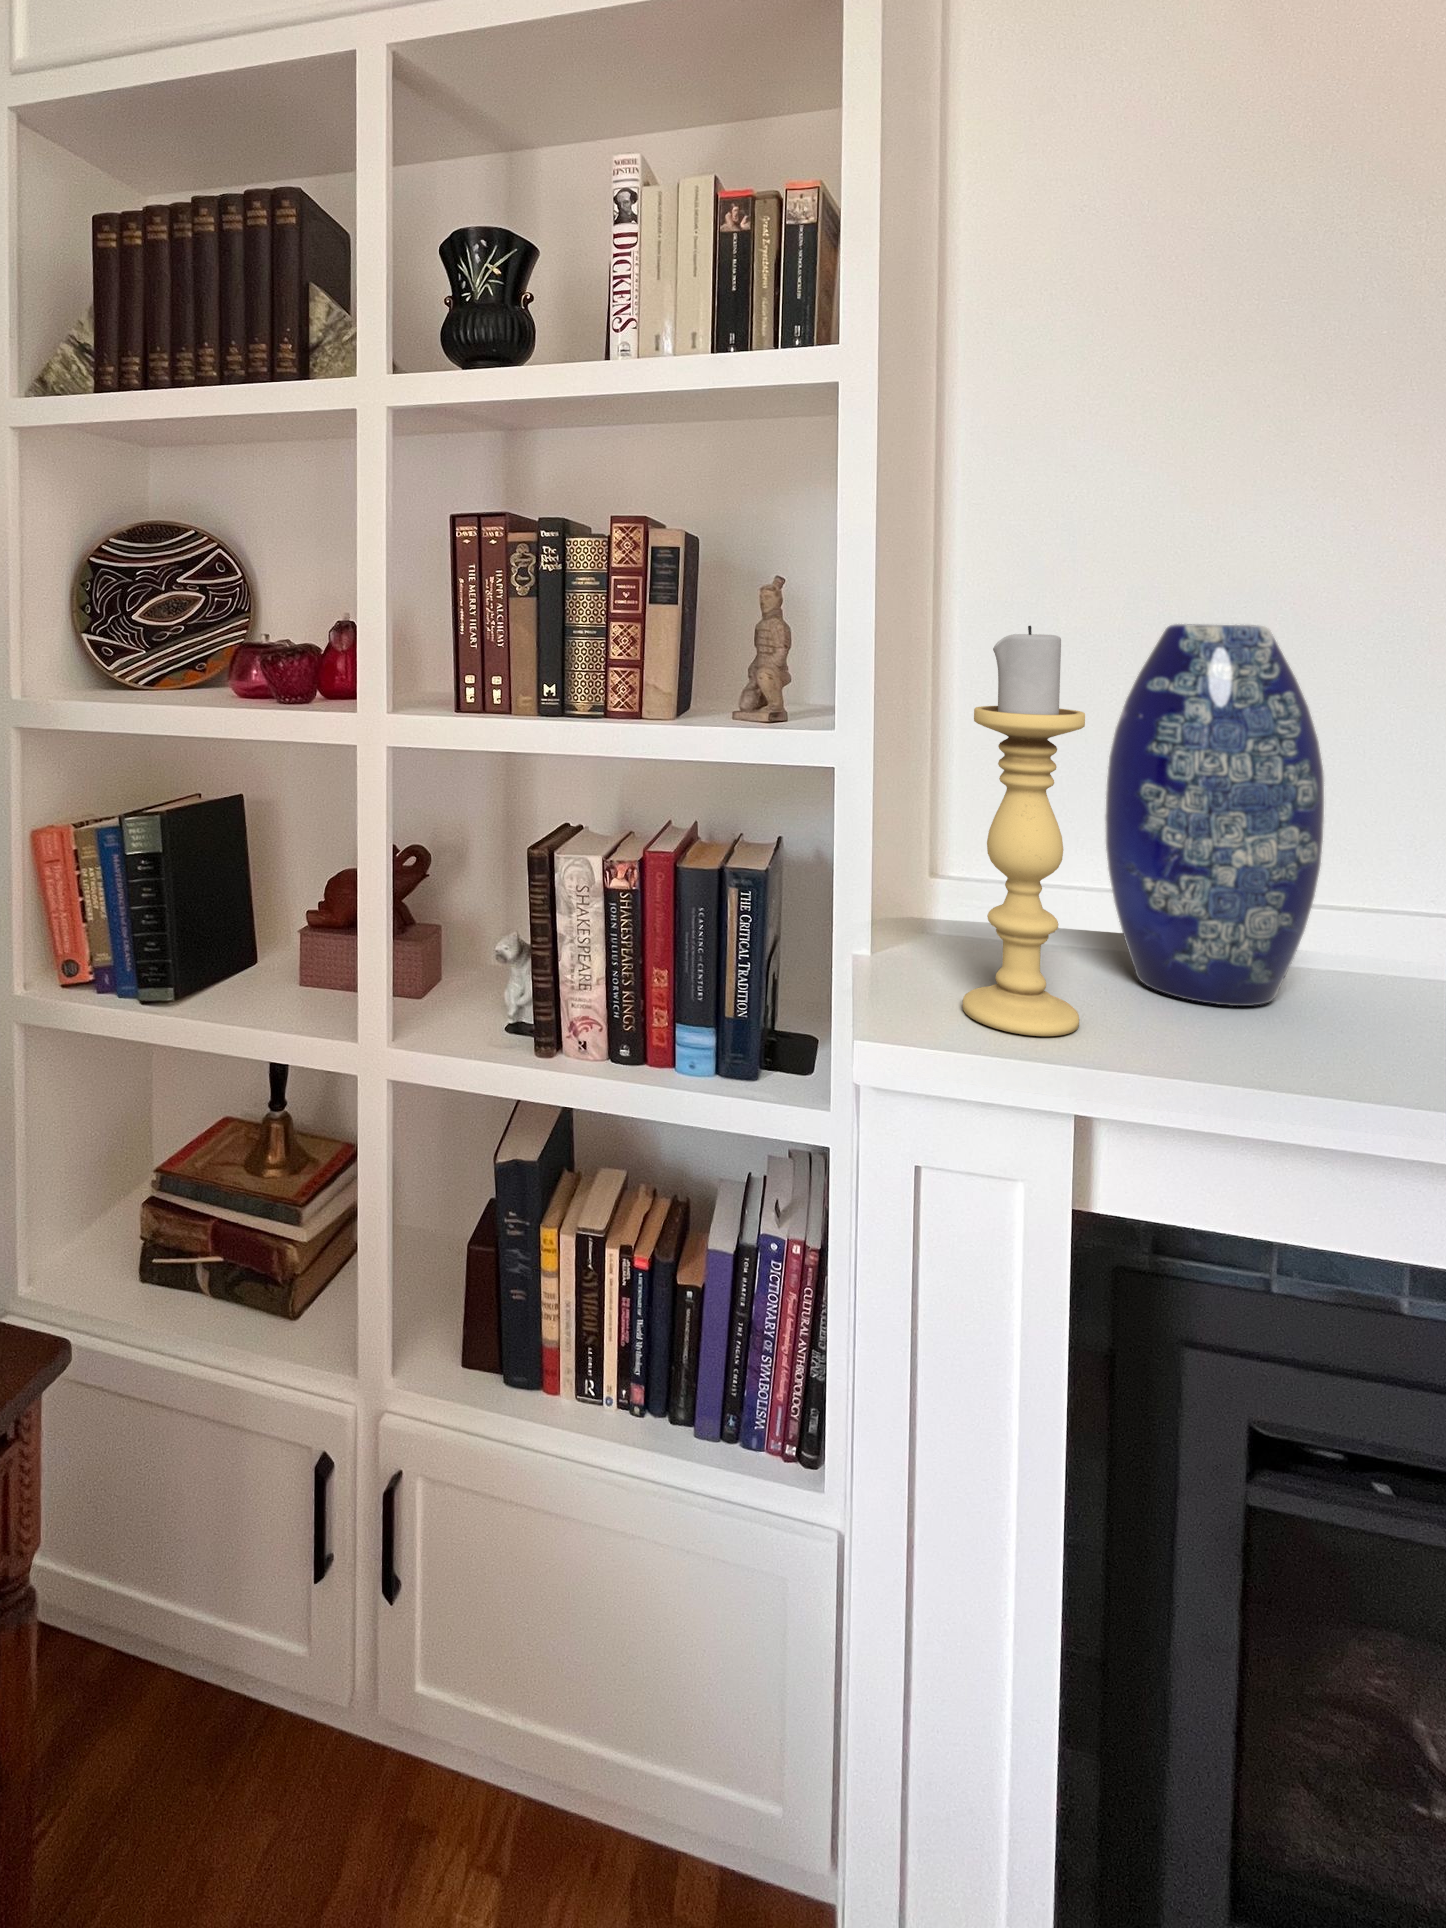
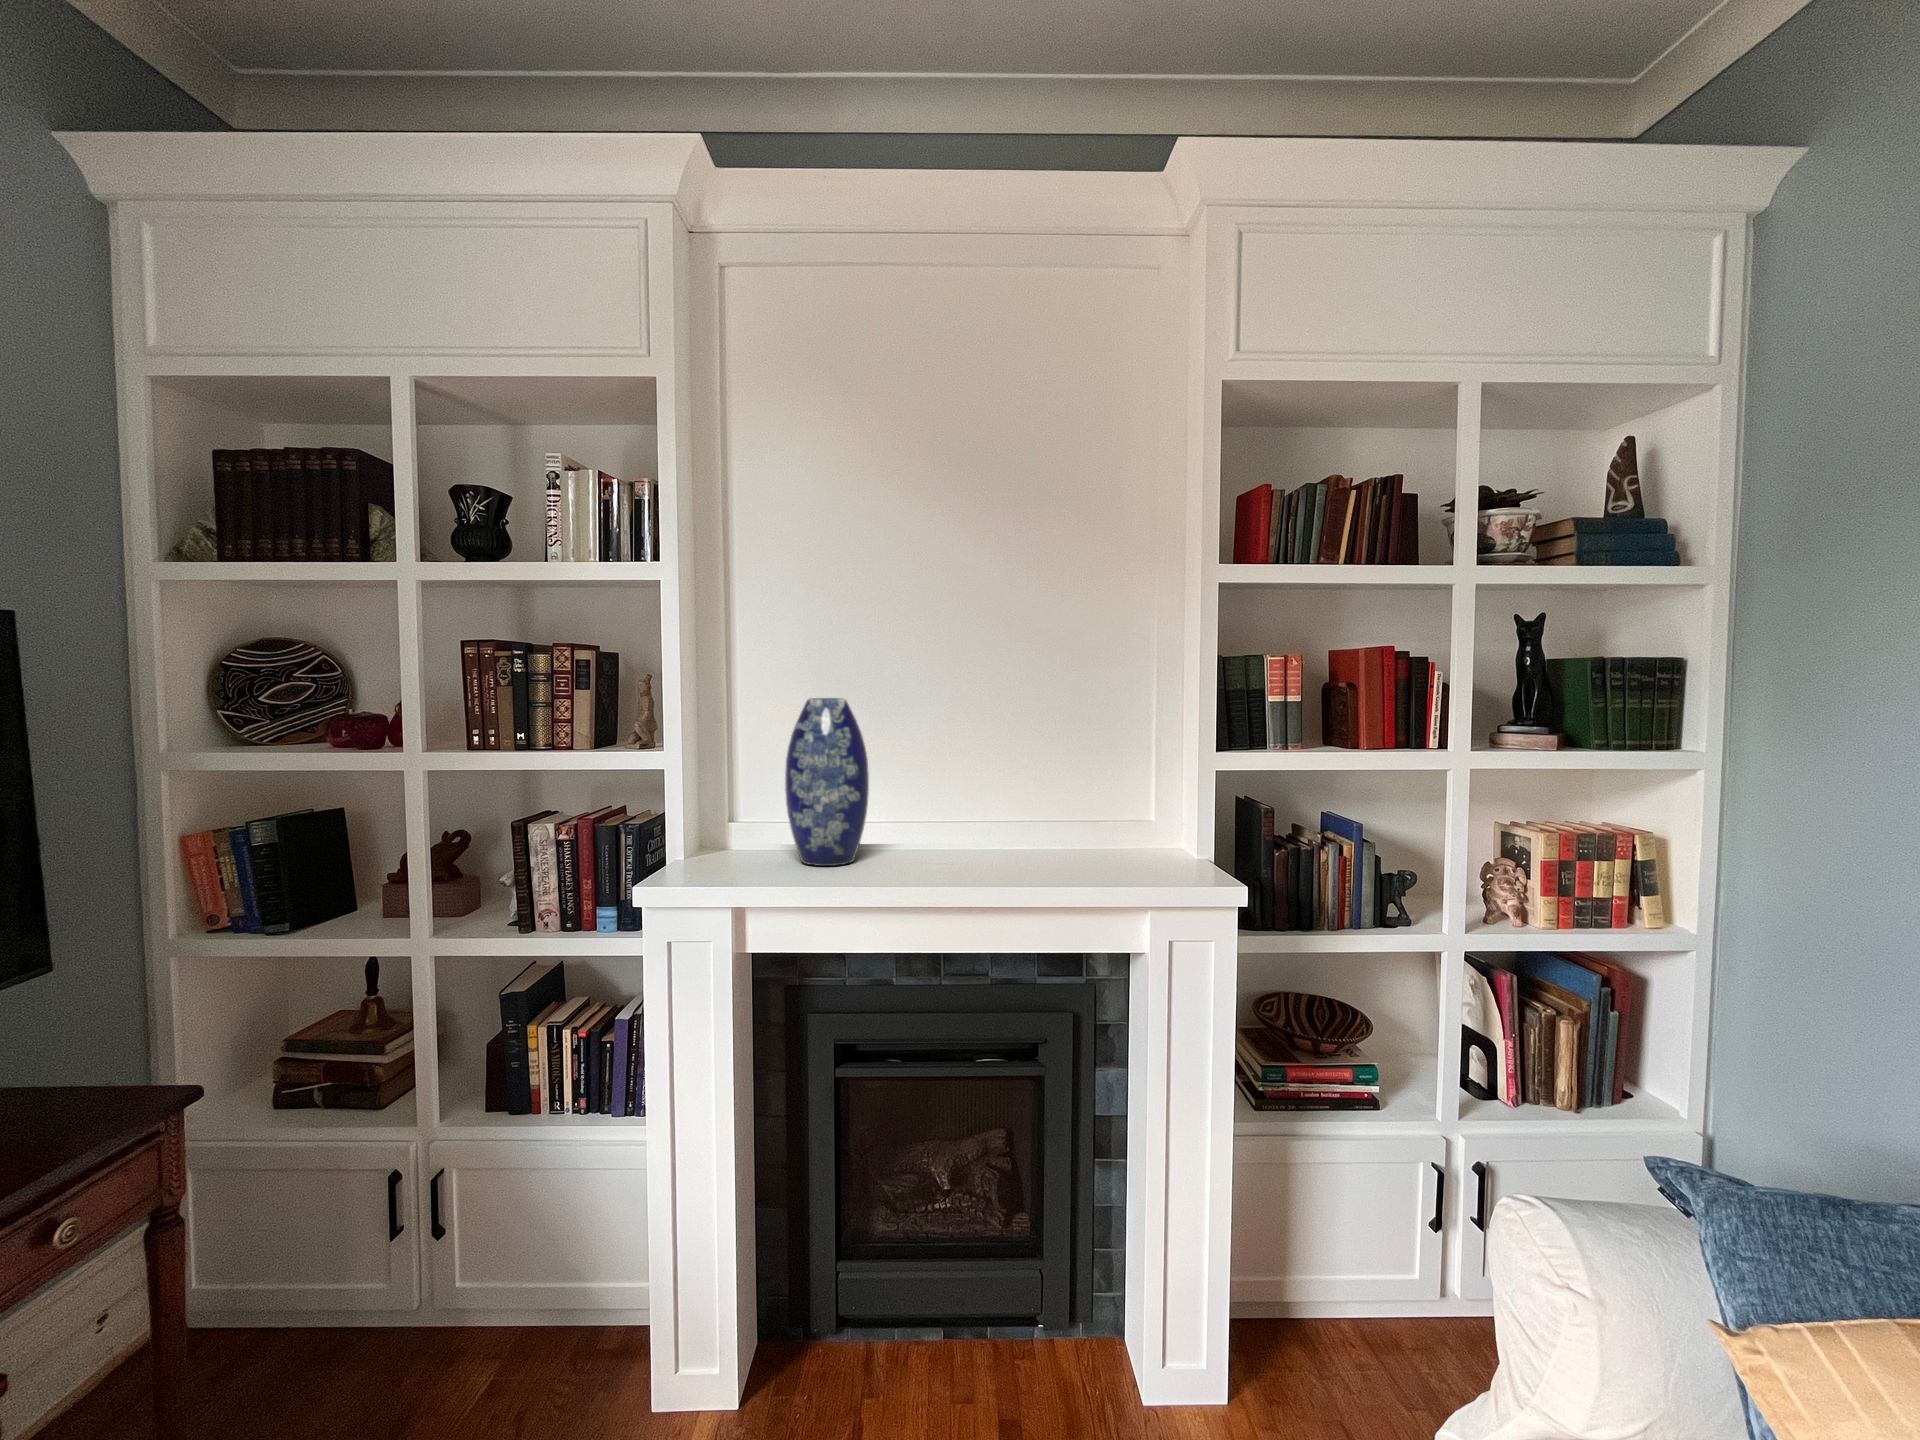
candle holder: present [963,626,1085,1036] -> none [705,702,754,880]

